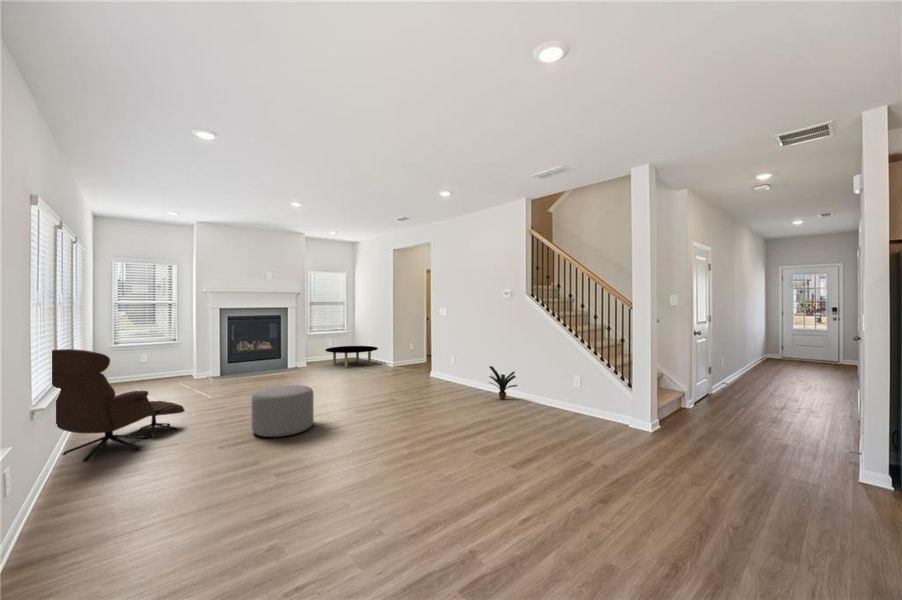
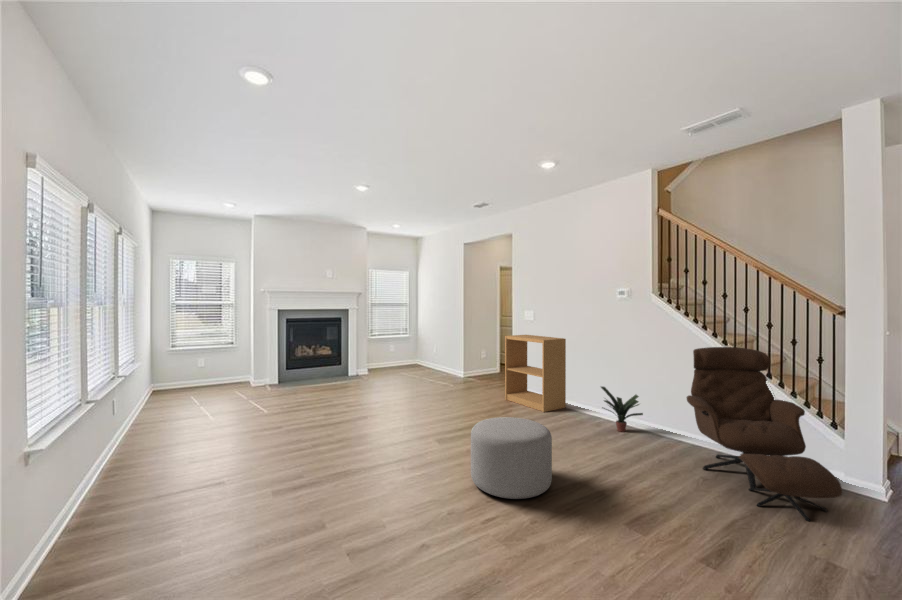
bookshelf: none [422,328,468,390] -> present [505,335,566,412]
coffee table: present [325,346,378,368] -> none [389,352,446,378]
lounge chair: present [52,349,185,462] -> present [687,347,842,521]
ottoman: present [252,385,314,437] -> present [471,417,552,499]

